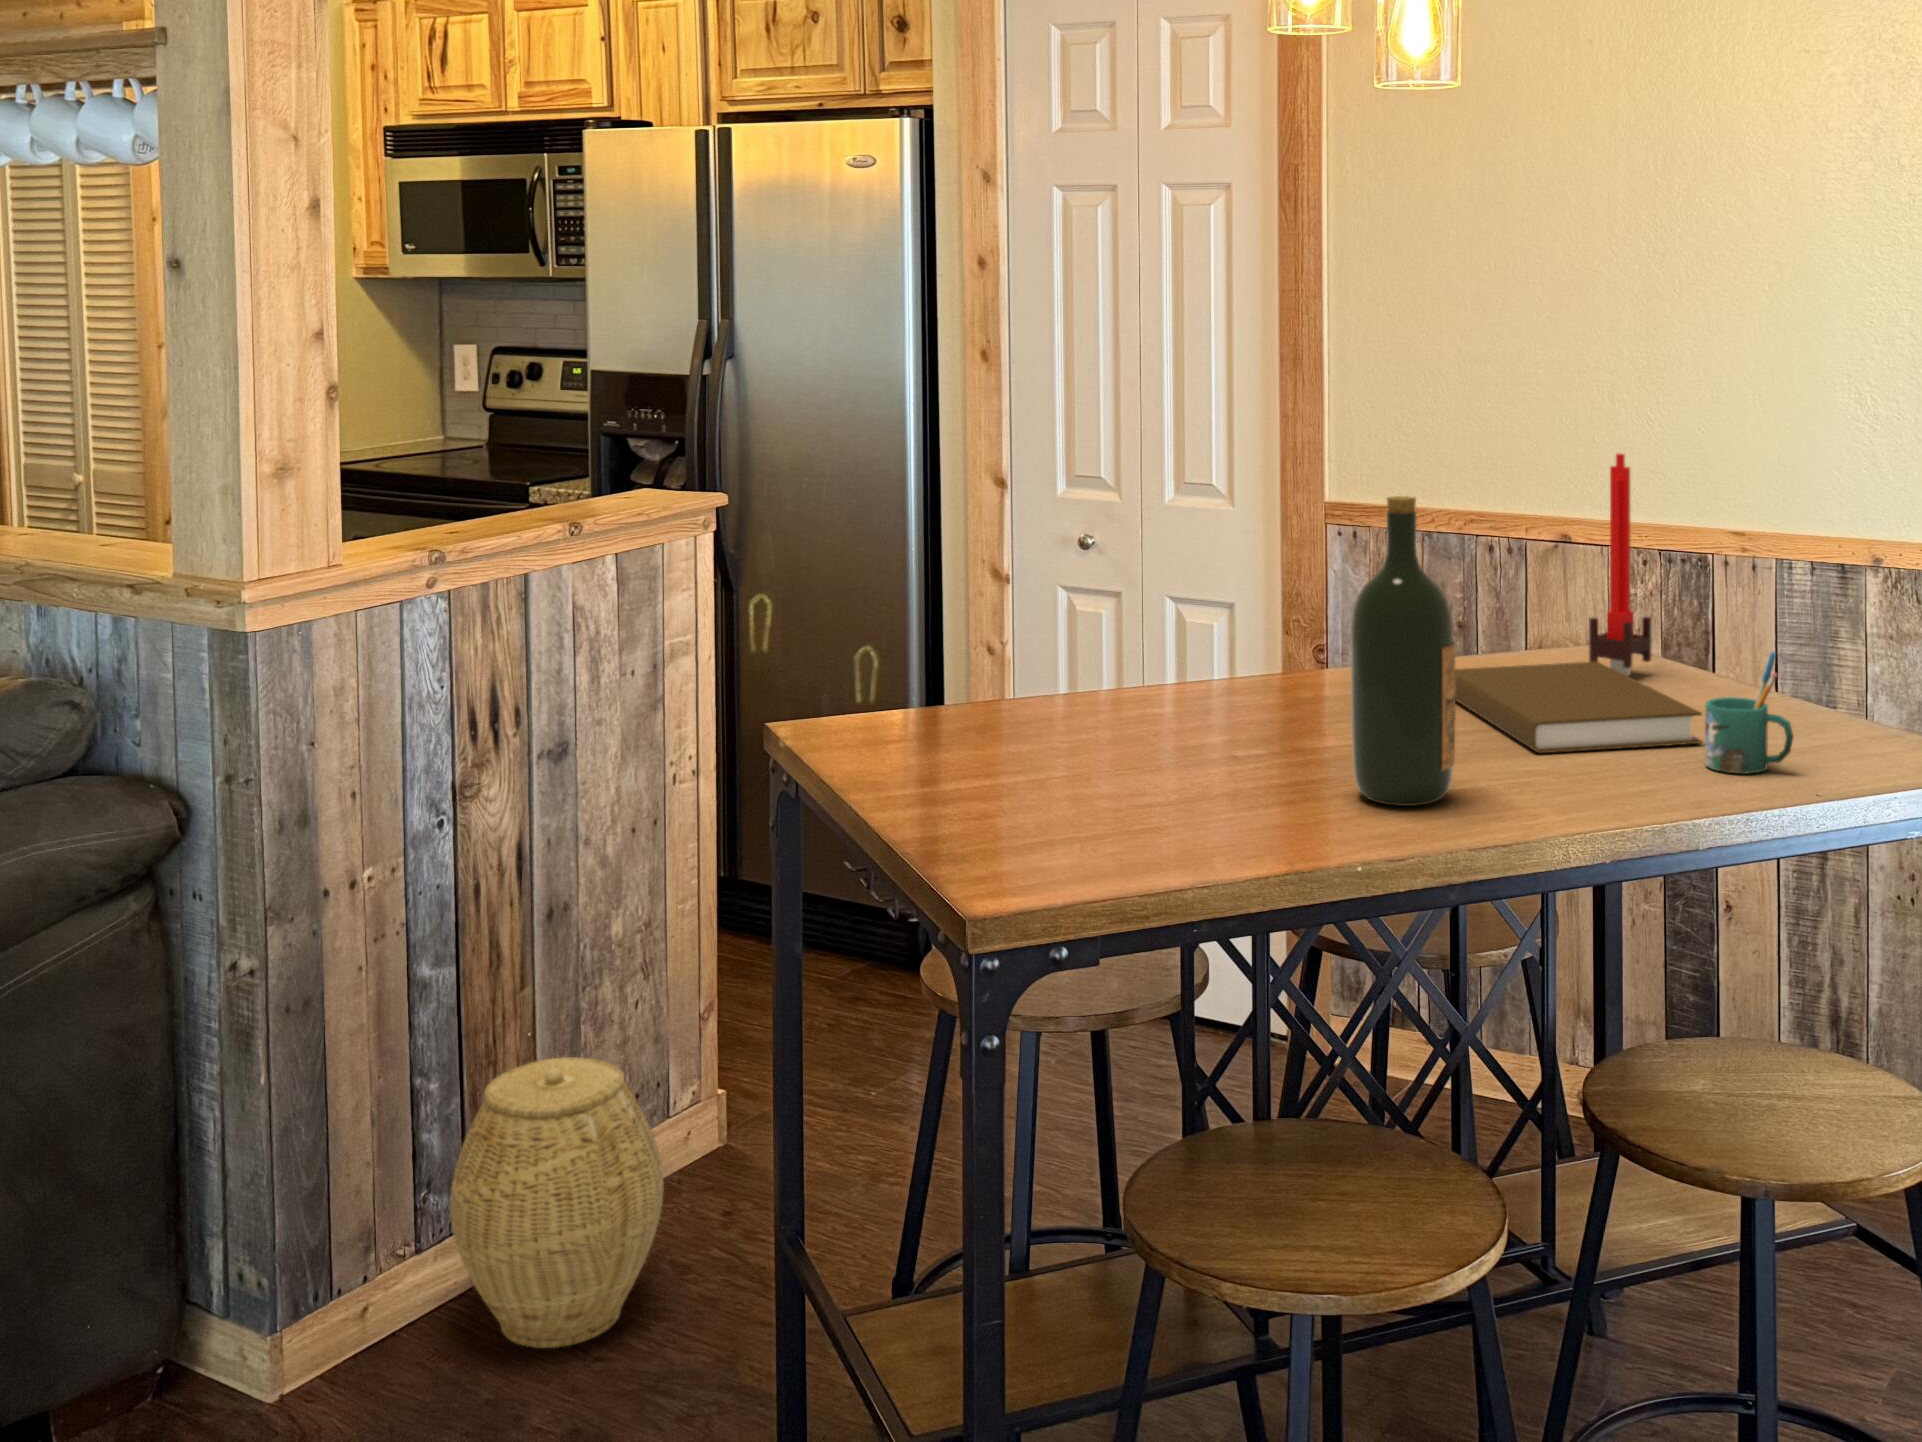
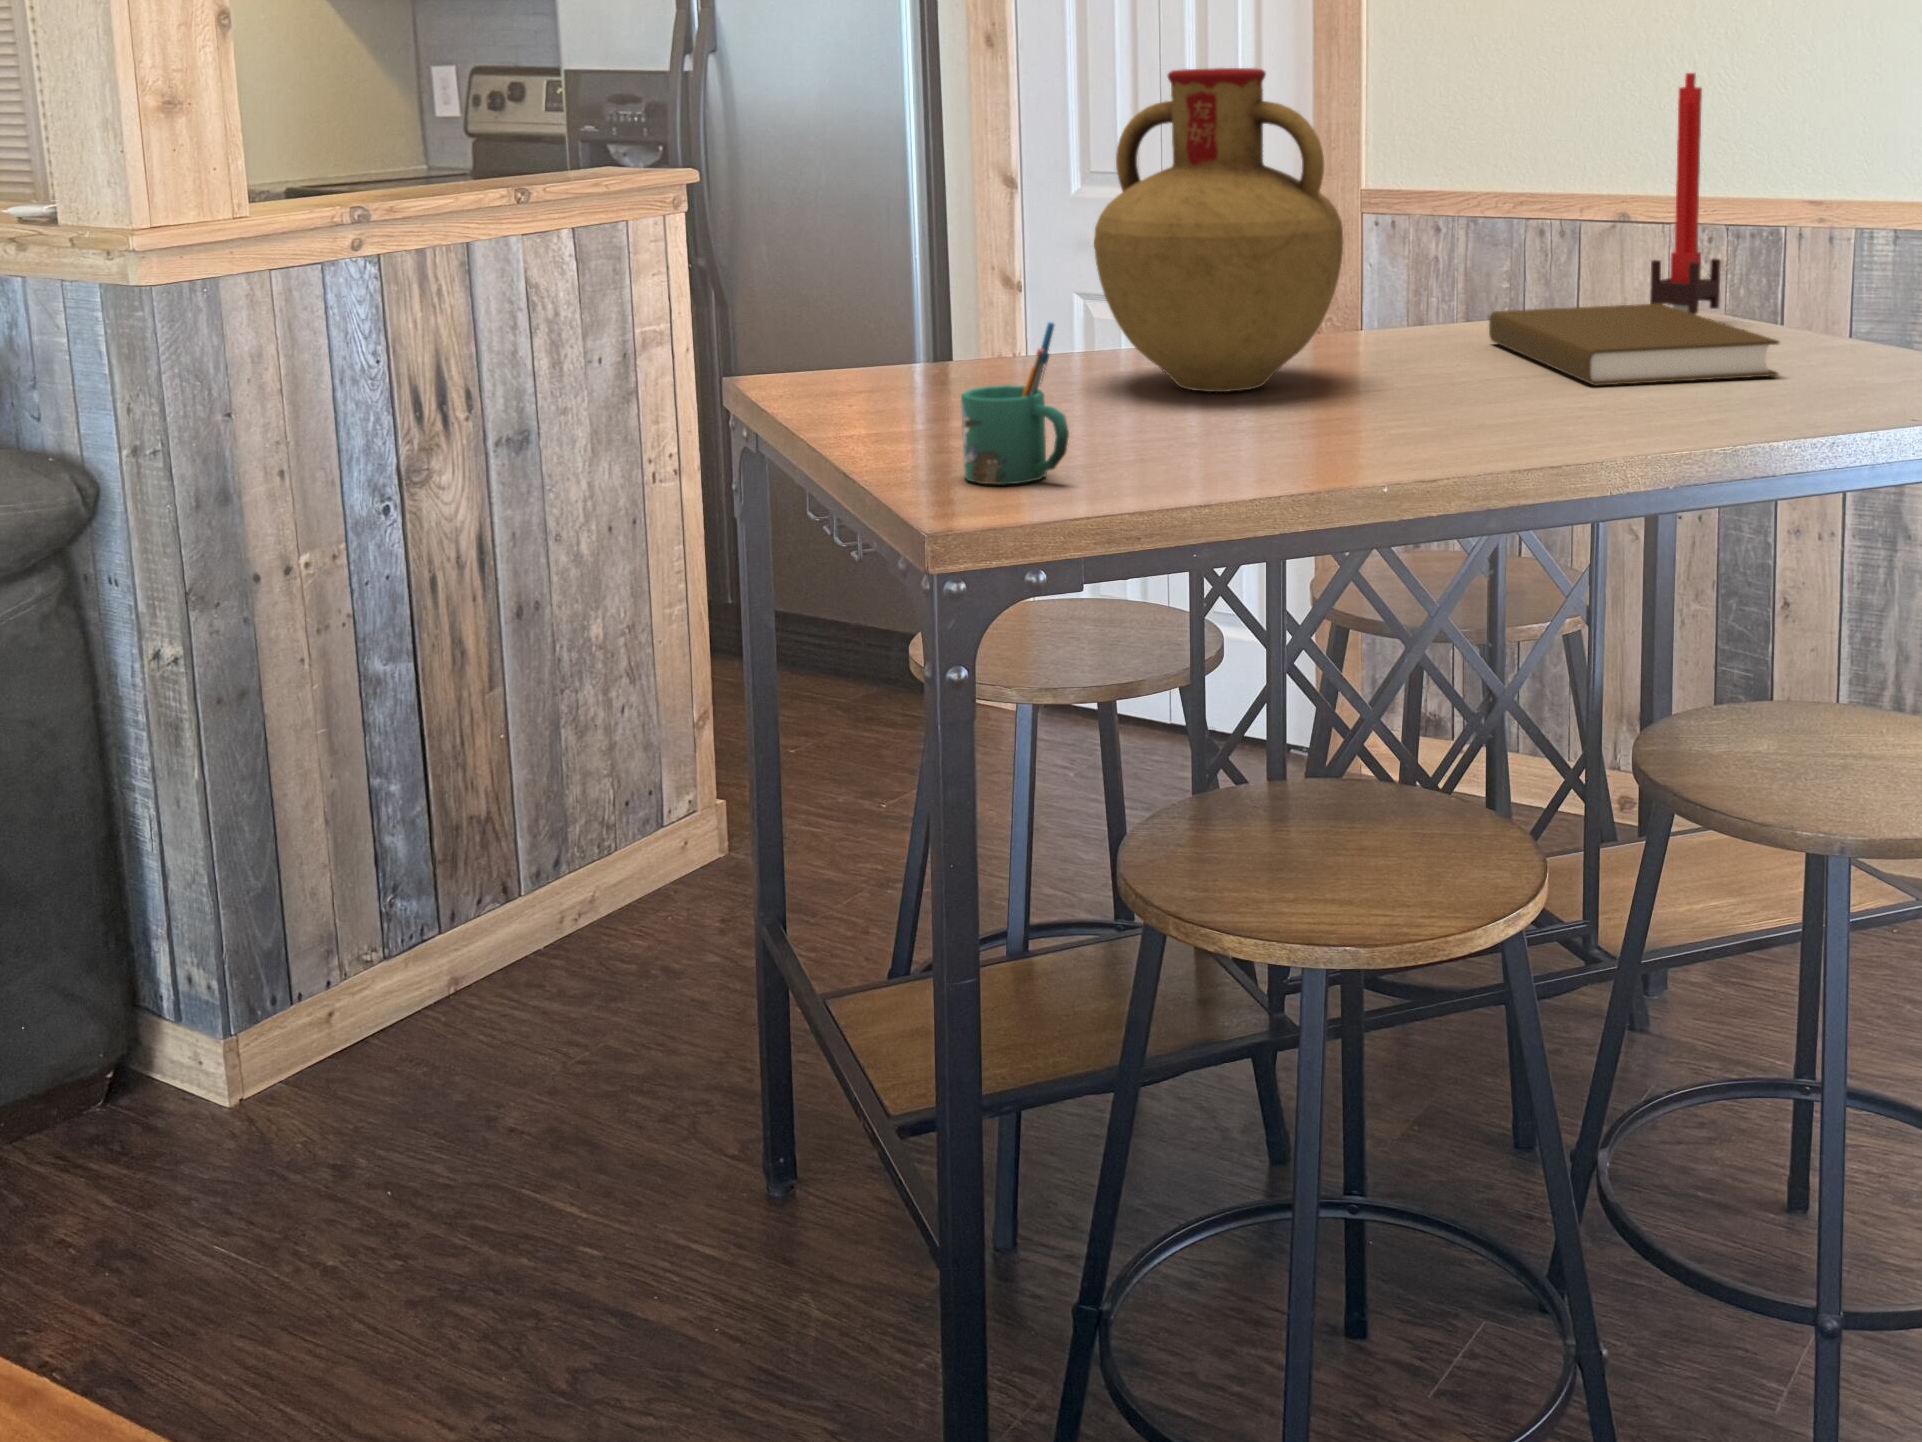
vase: none [1100,470,1318,757] -> present [1094,68,1343,392]
wine bottle: present [1351,496,1455,806] -> none [1380,73,1501,429]
mug: present [1705,652,1793,774] -> present [961,322,1069,484]
woven basket: present [450,1057,664,1348] -> none [415,758,645,1052]

